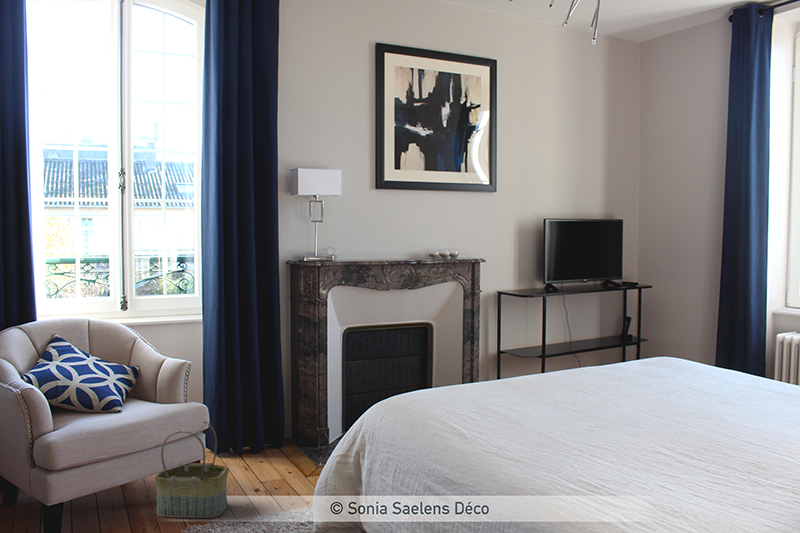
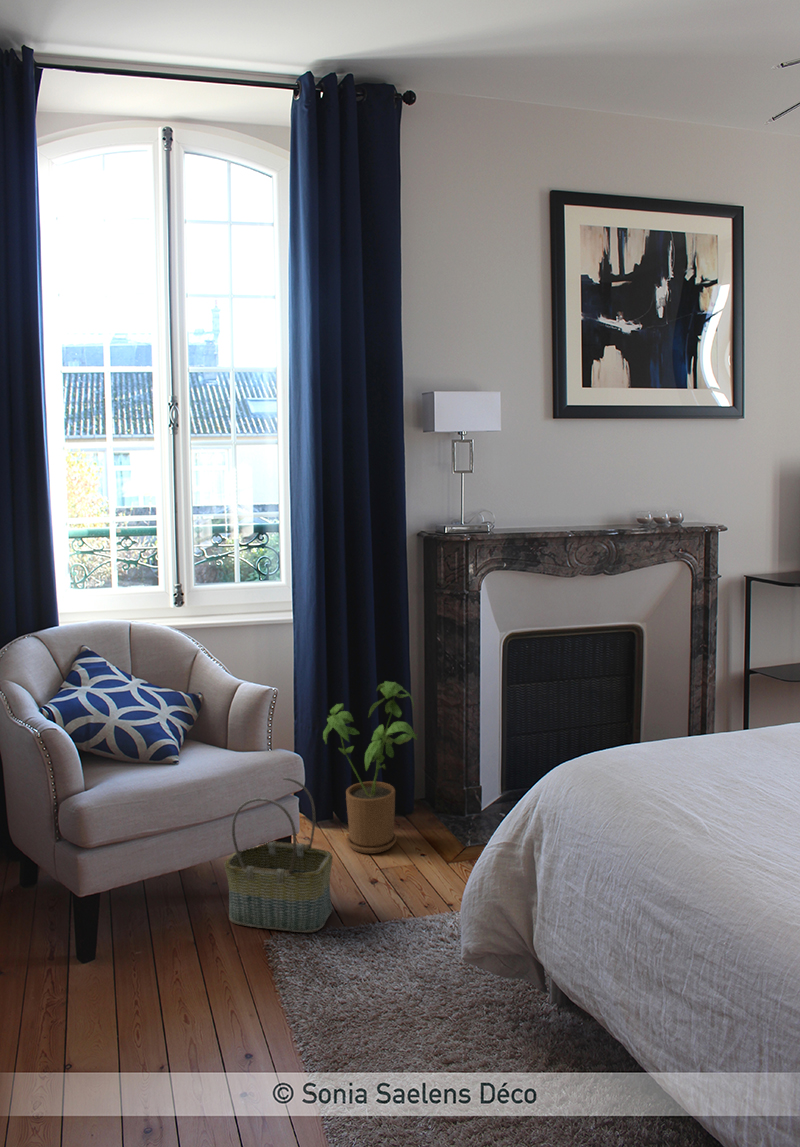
house plant: none [220,358,286,474] -> present [323,681,417,854]

